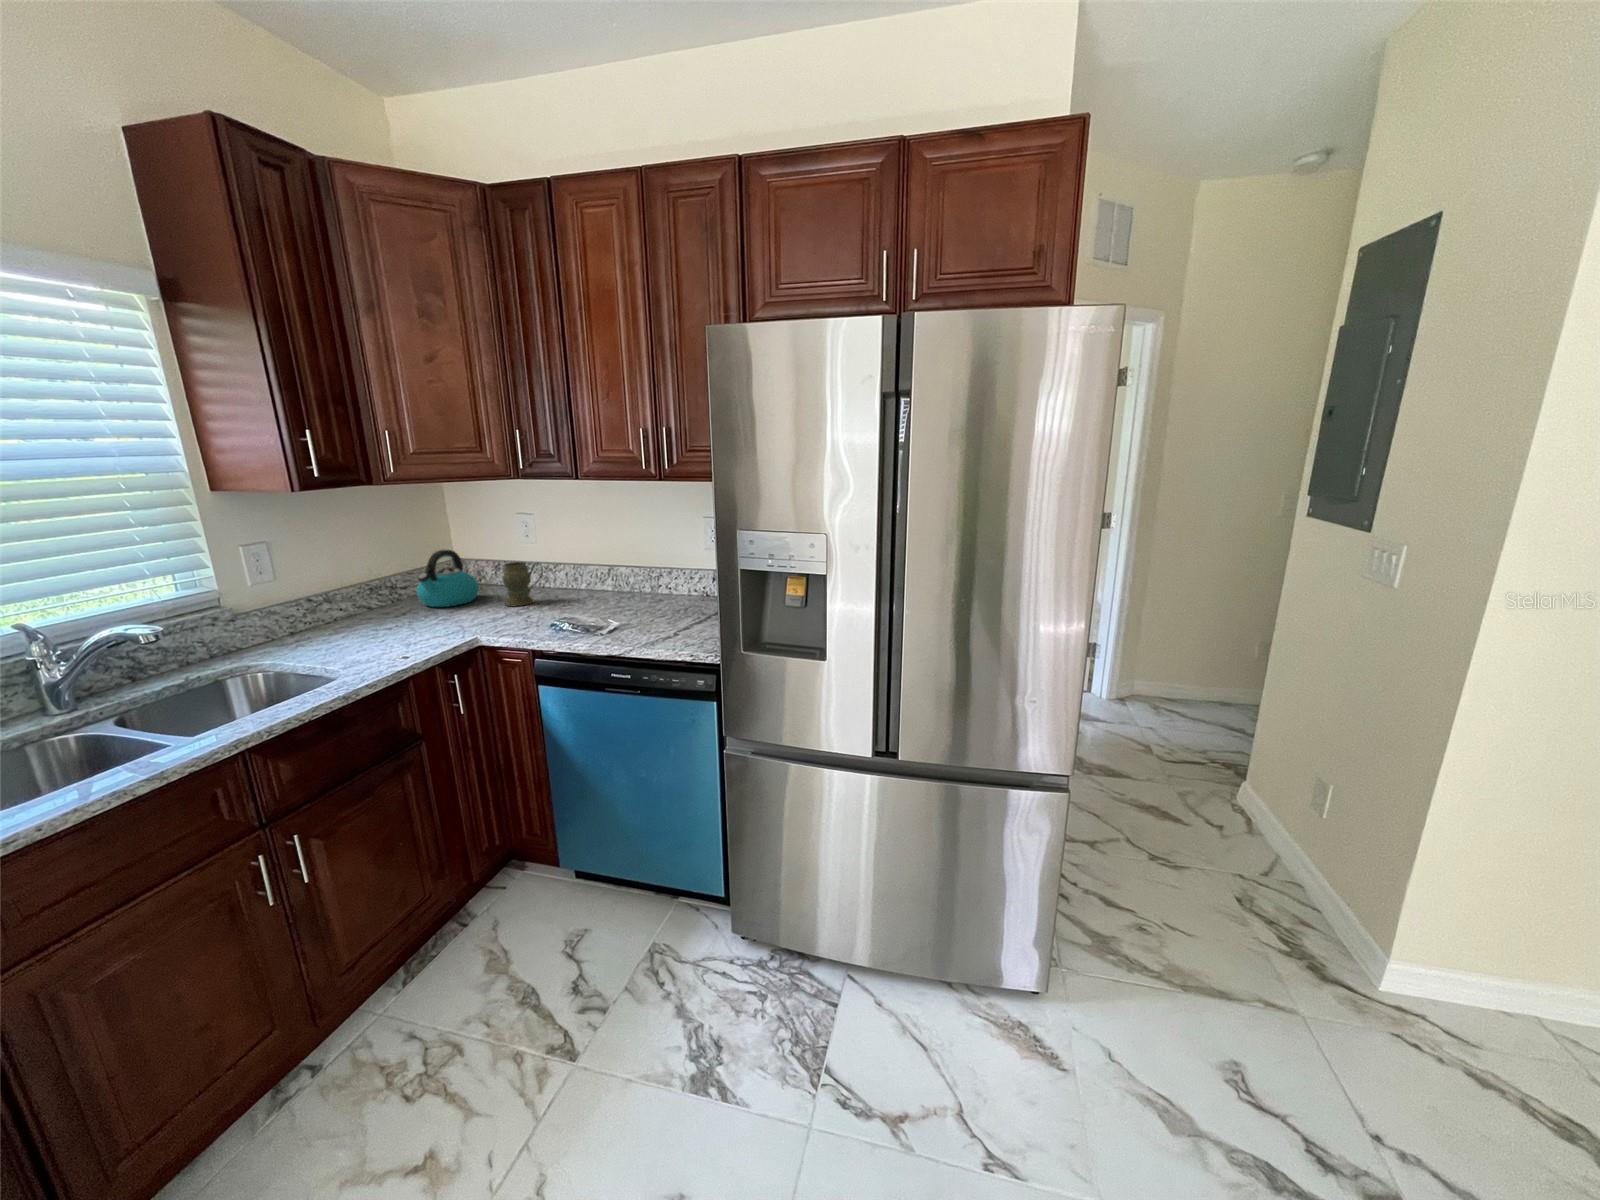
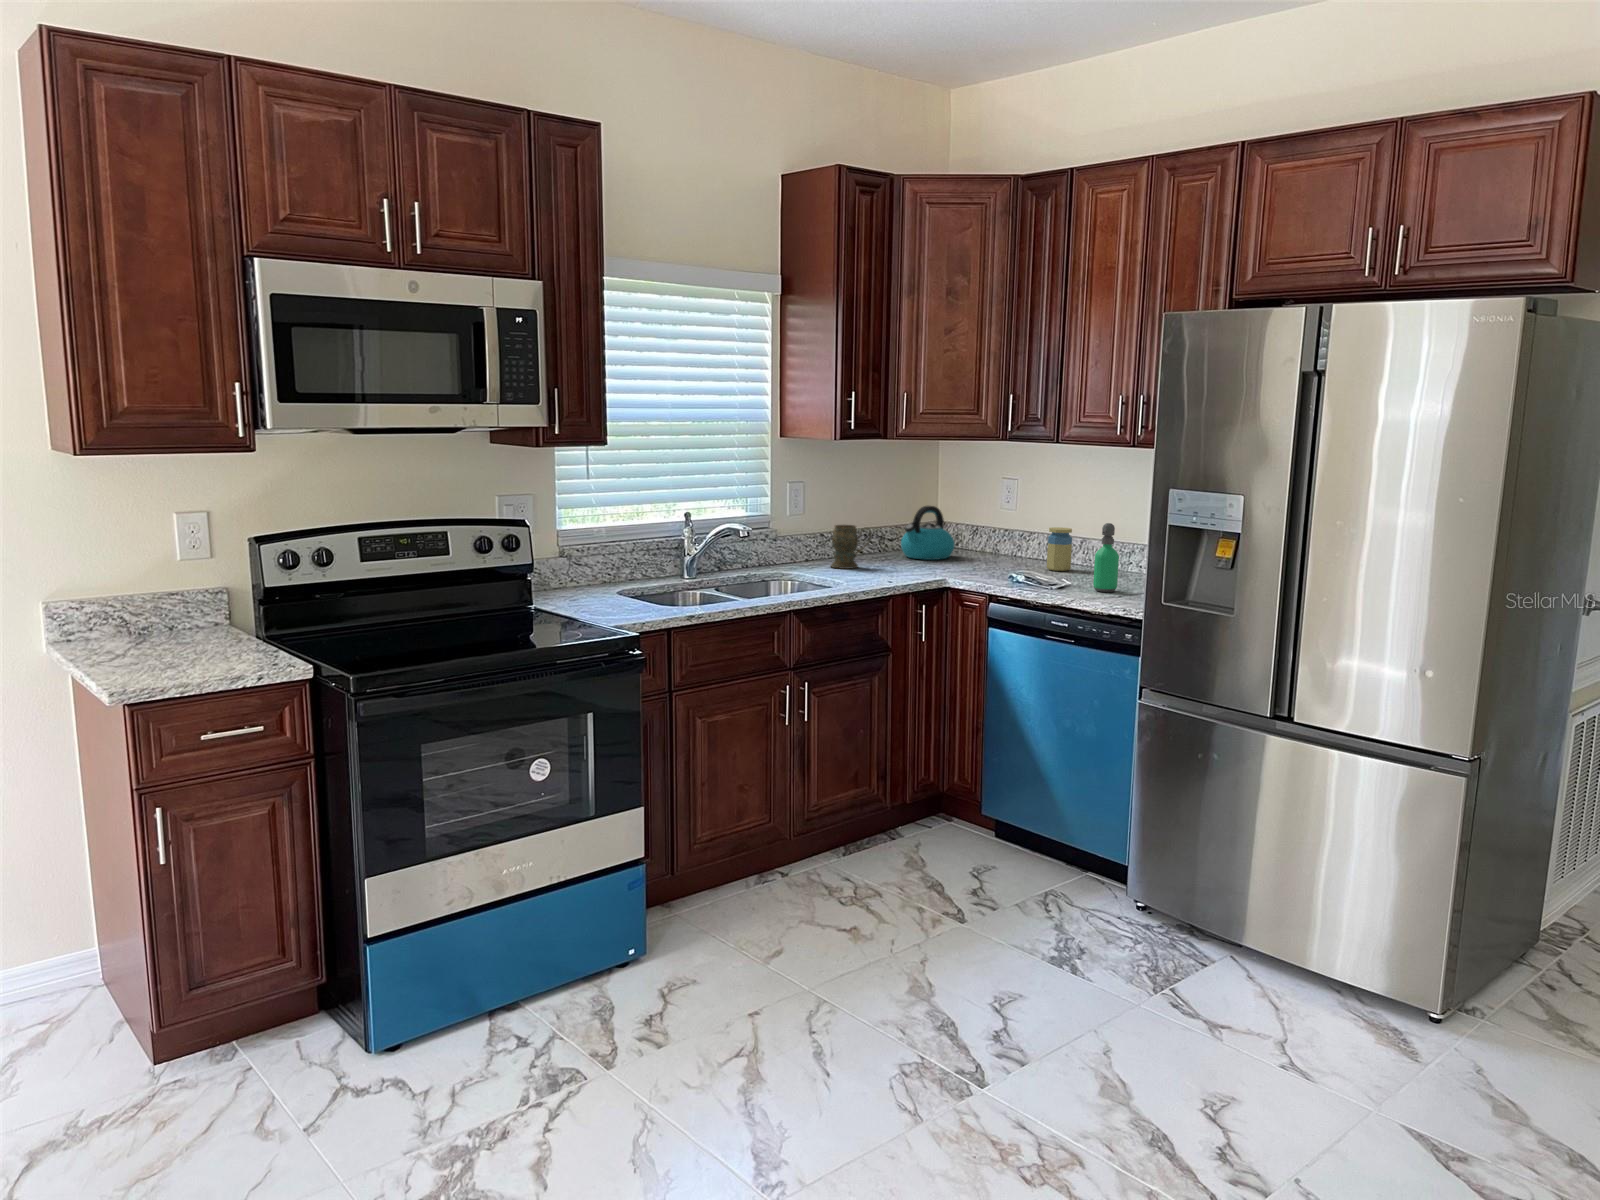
jar: none [578,560,605,603] -> present [1047,527,1072,571]
soap dispenser: none [641,561,667,631] -> present [1093,523,1119,592]
mug: present [502,562,543,606] -> present [831,525,871,569]

